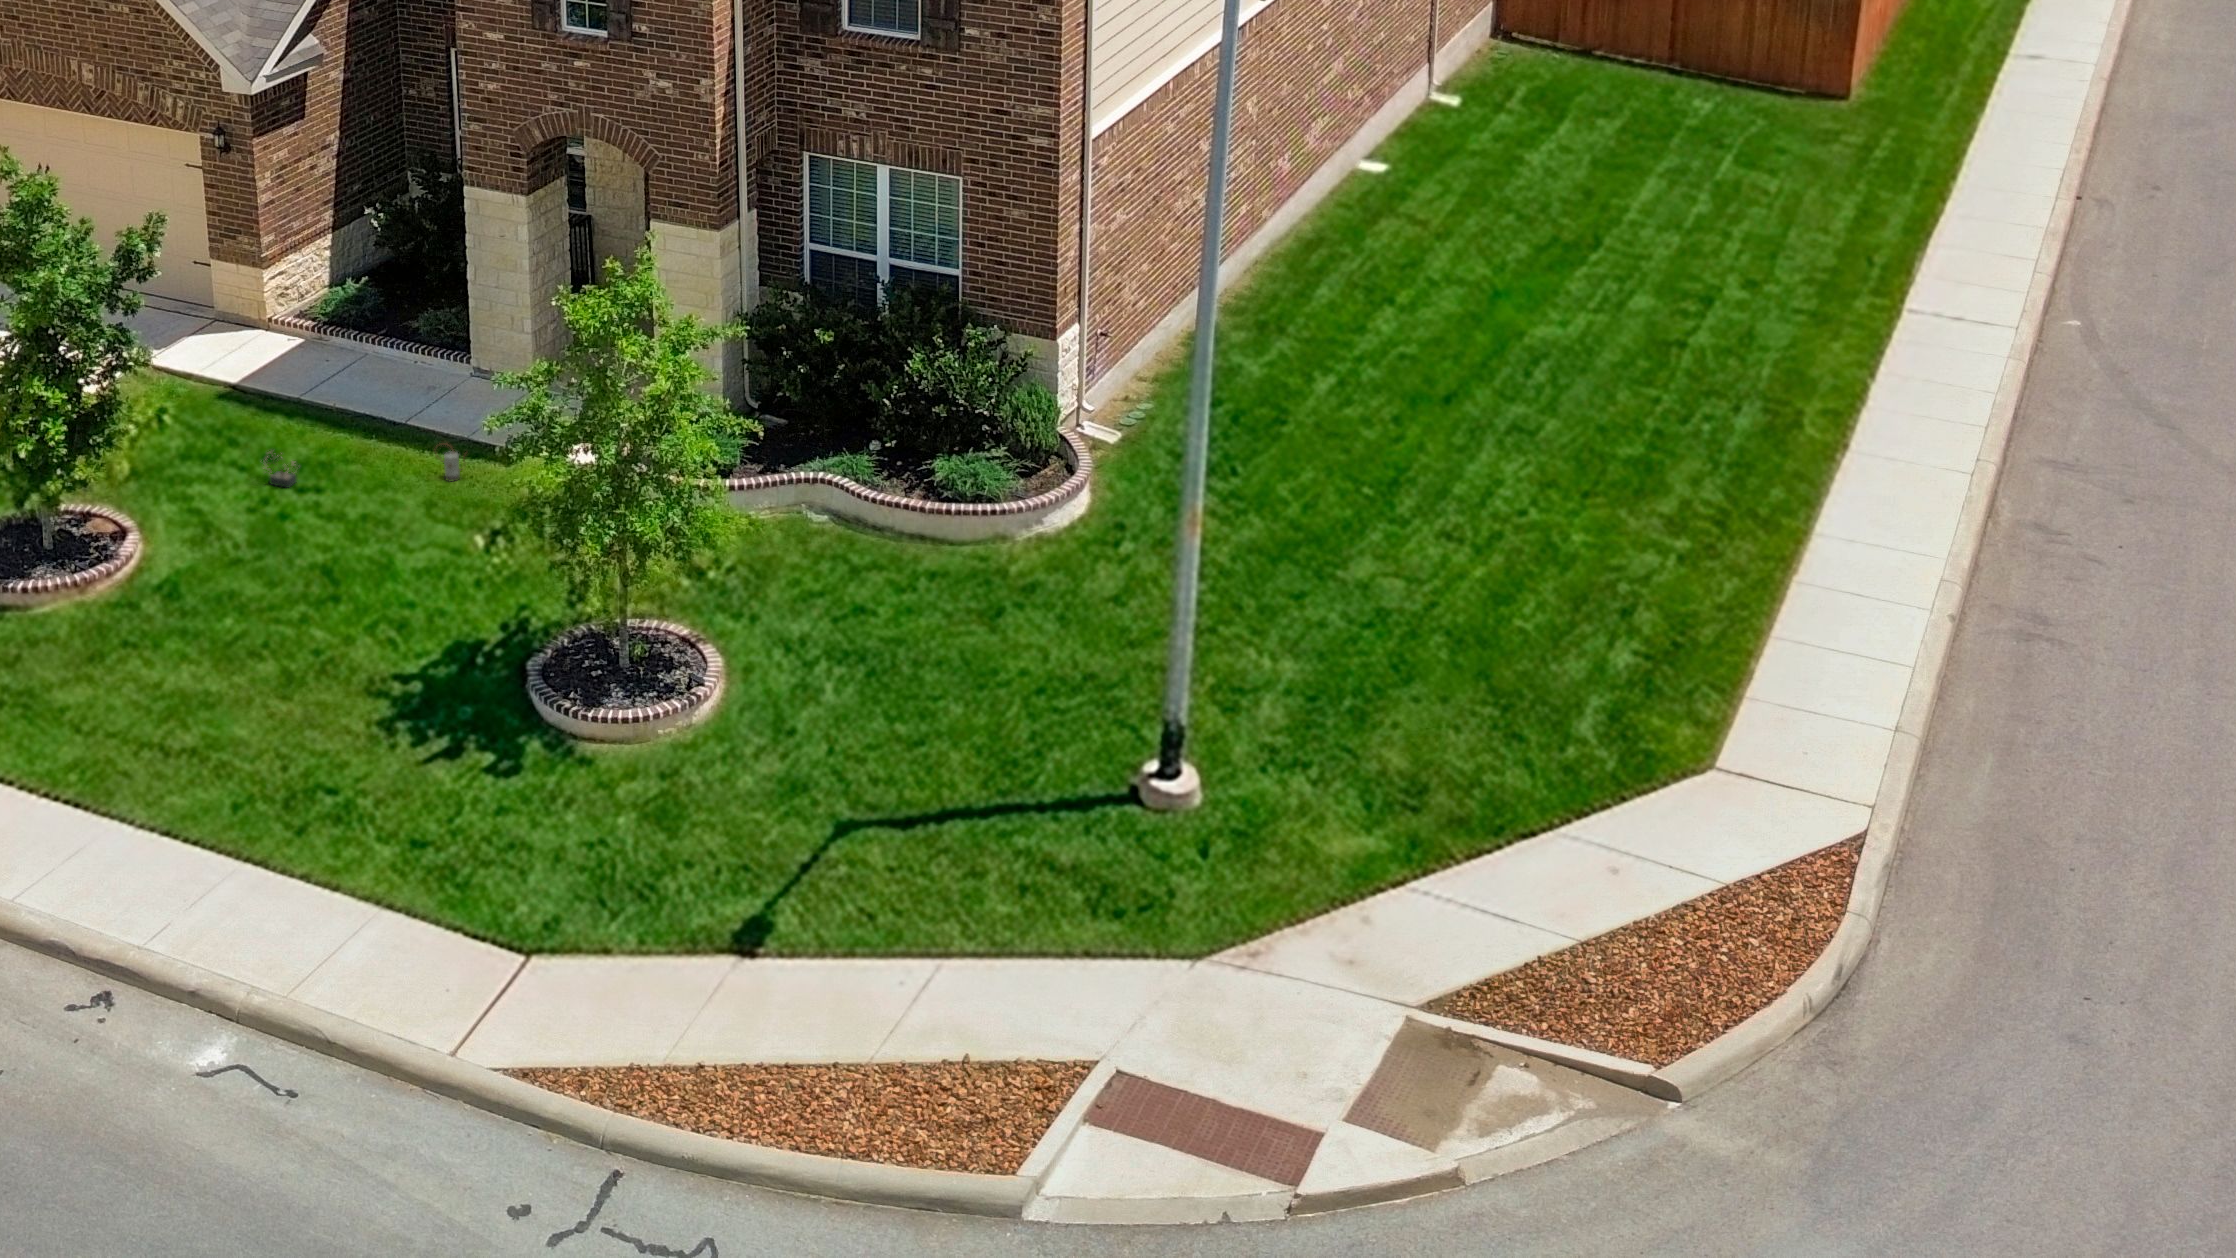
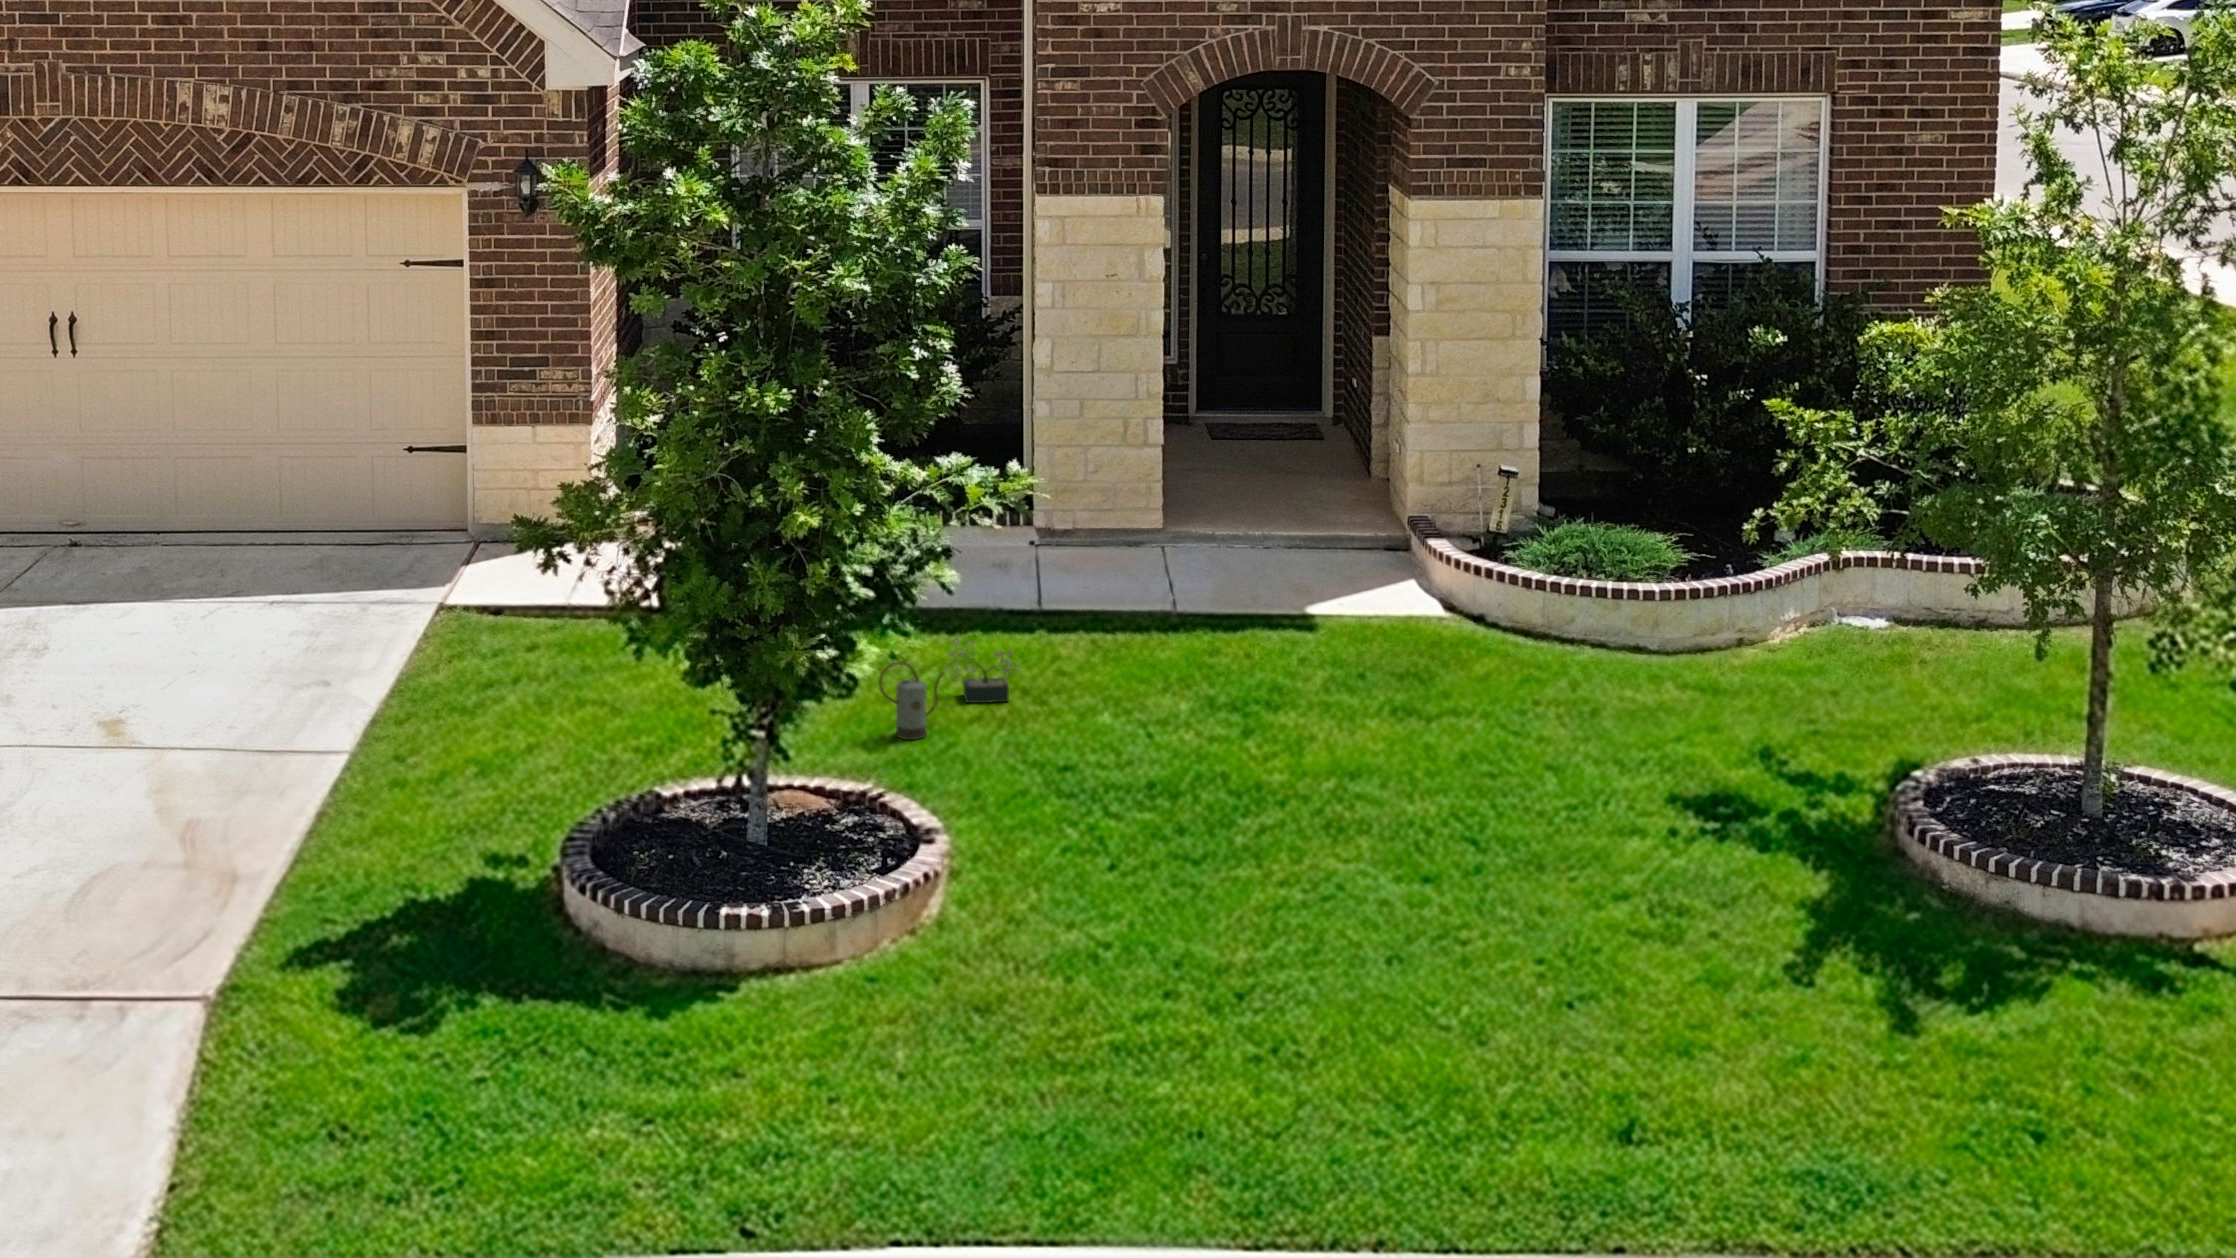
watering can: present [440,450,460,481] -> present [879,661,943,740]

